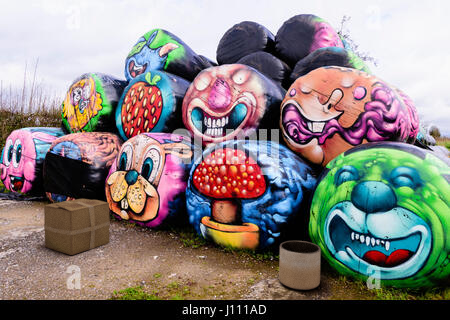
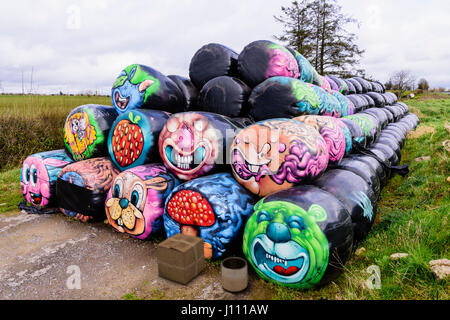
cardboard box: present [44,199,110,255] -> present [157,233,205,284]

